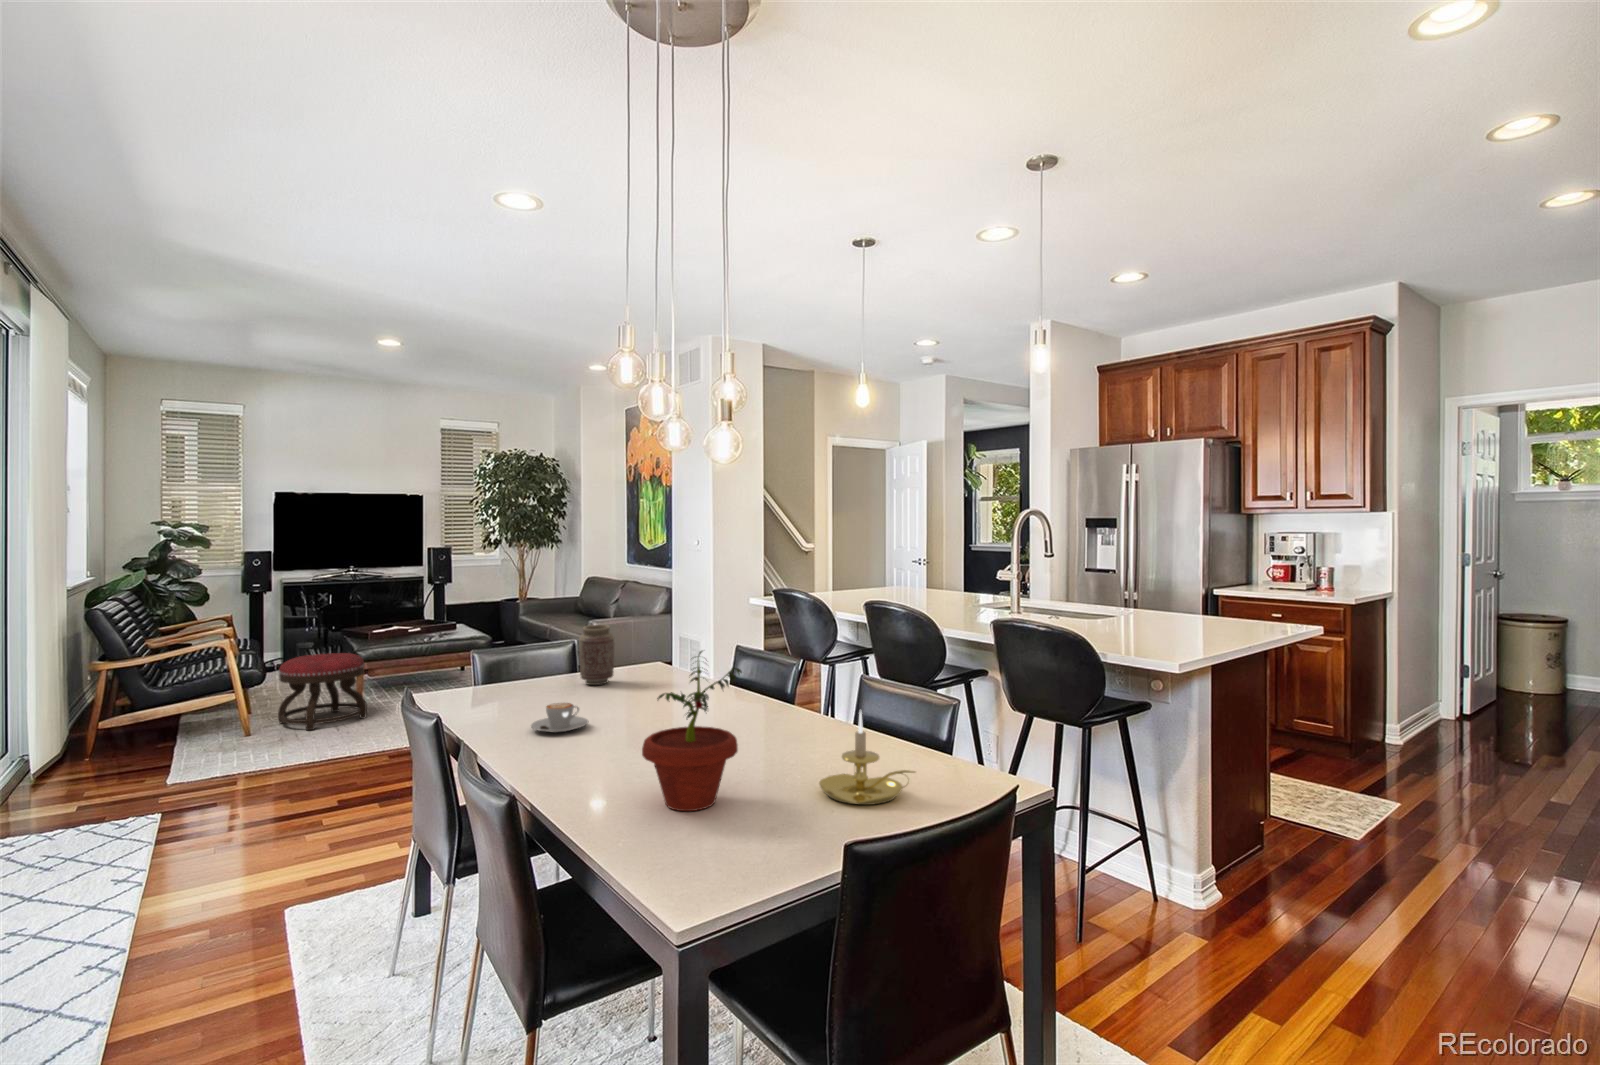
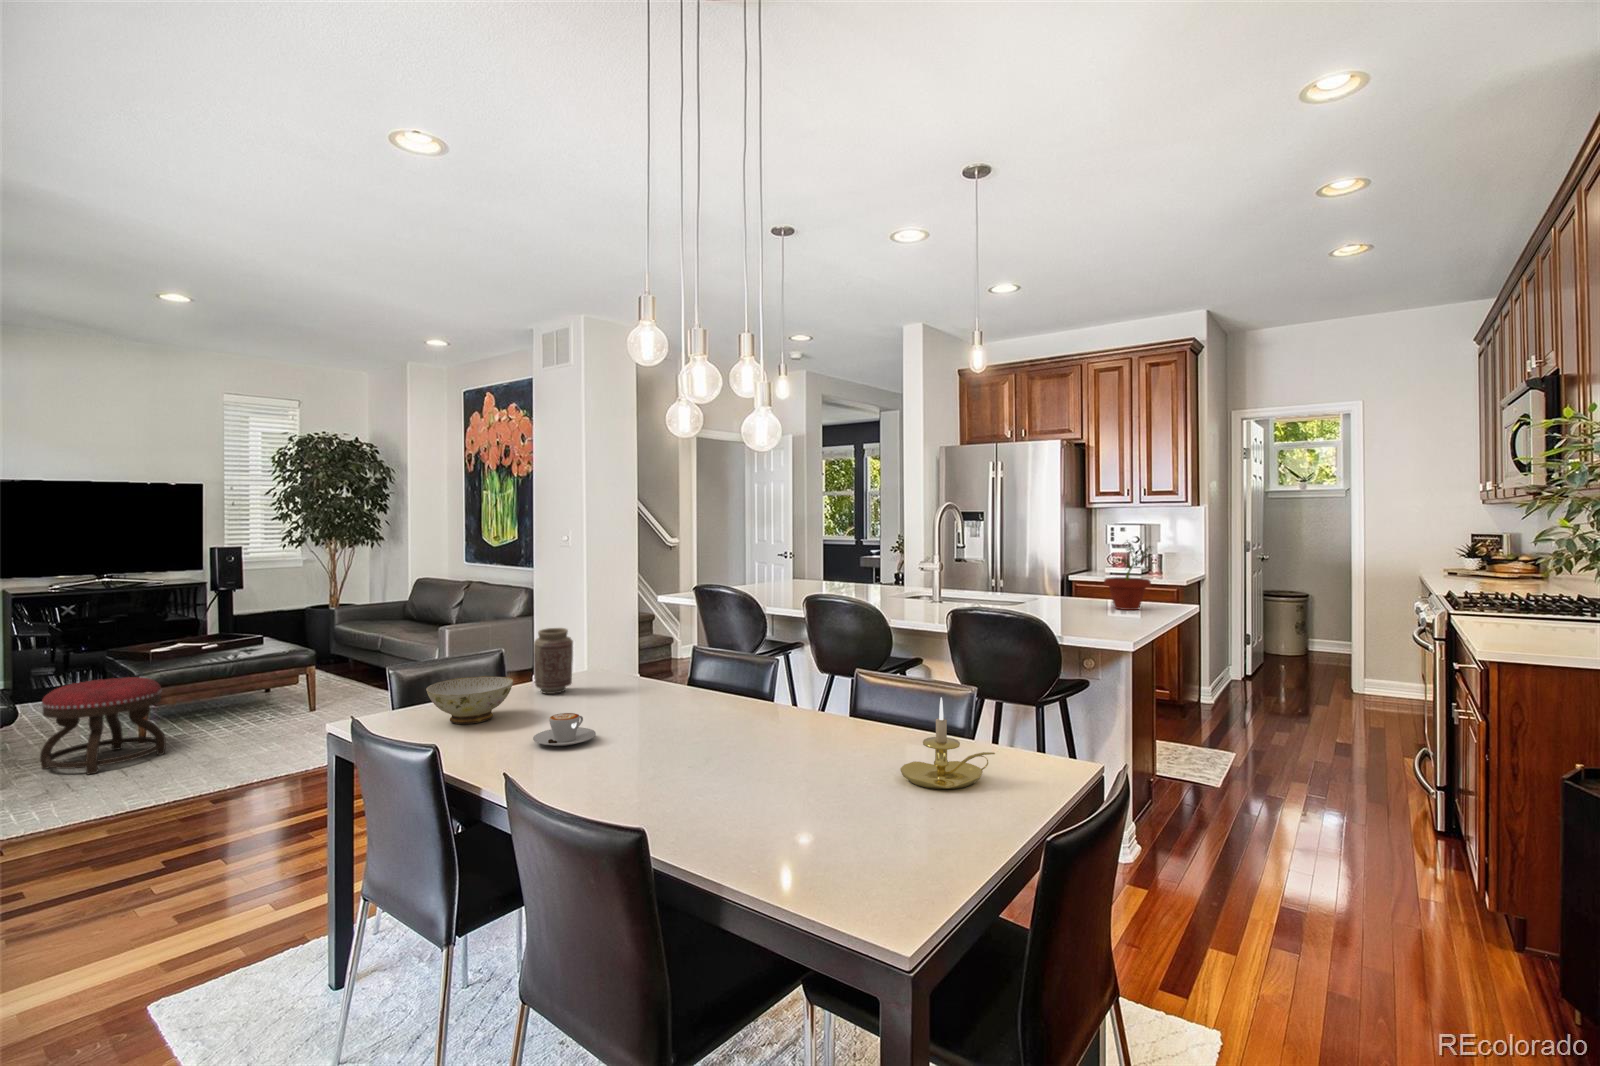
potted plant: present [642,651,742,811] -> present [1104,542,1151,610]
ceramic bowl: none [467,665,544,707] -> present [426,676,513,724]

